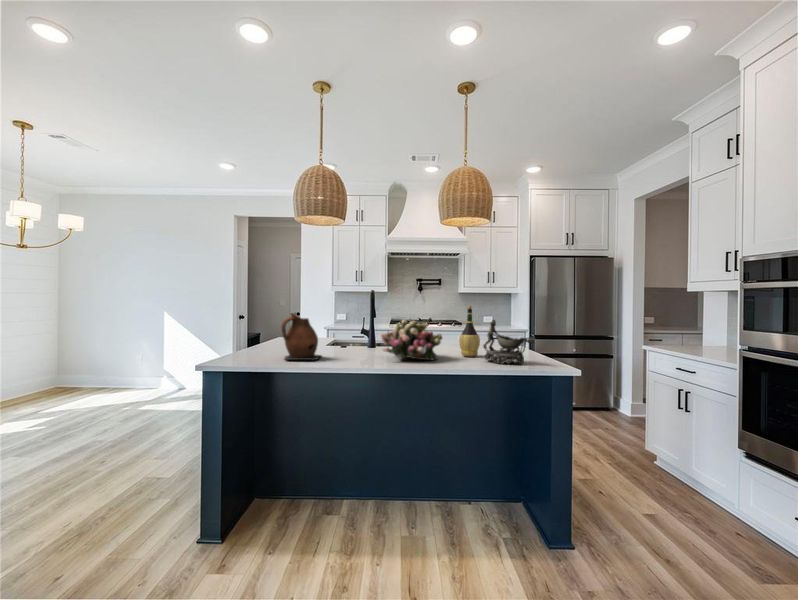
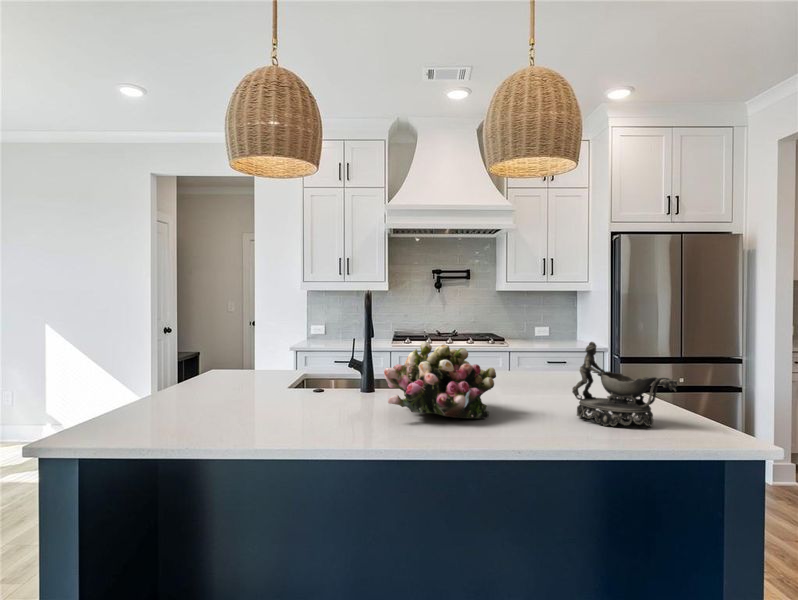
wine bottle: present [459,306,480,357] -> none [524,315,562,408]
ceramic pitcher: present [281,313,321,361] -> none [199,332,277,423]

